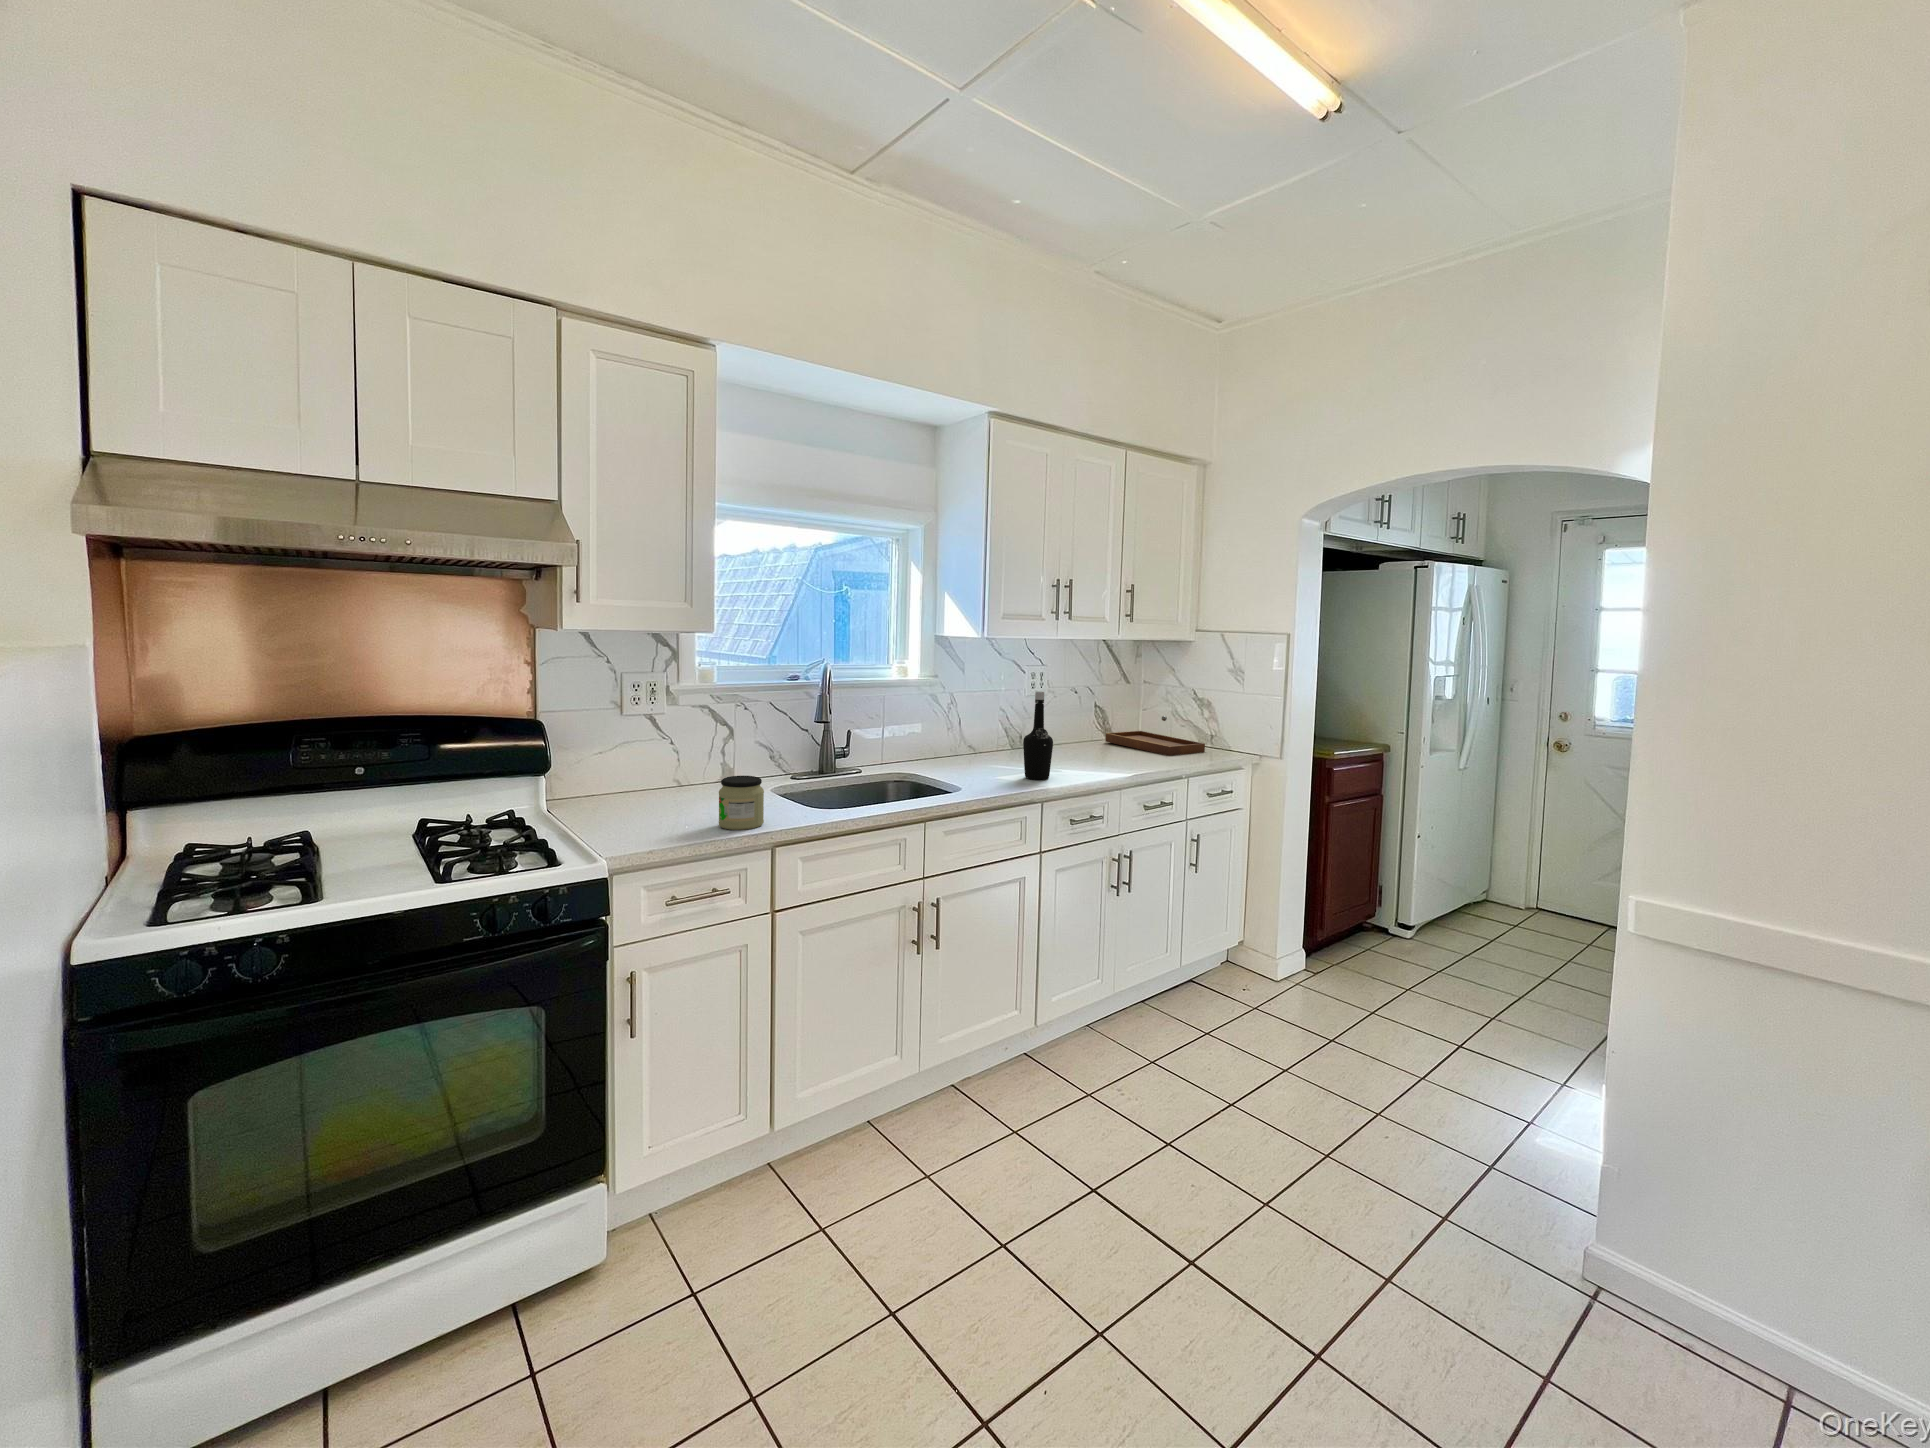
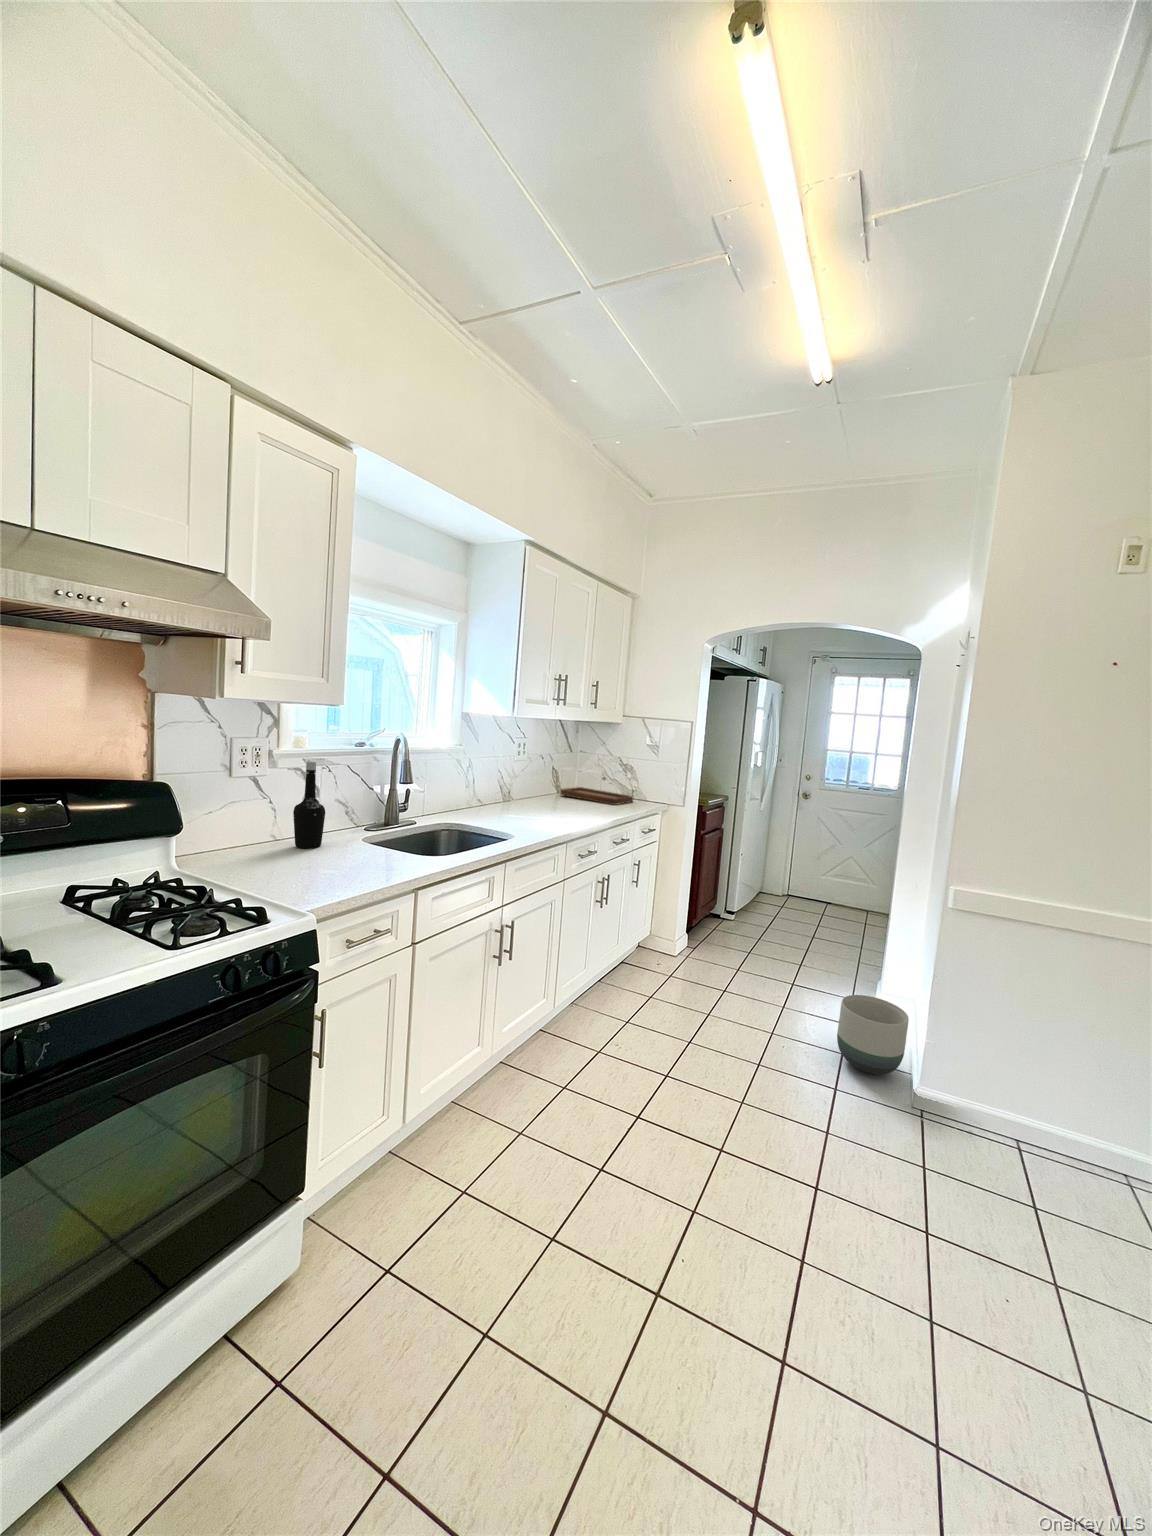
bottle: present [1023,691,1053,780] -> present [293,762,325,848]
jar: present [719,776,764,830] -> none [365,830,405,876]
planter: none [1464,1068,1586,1206] -> present [837,995,909,1074]

